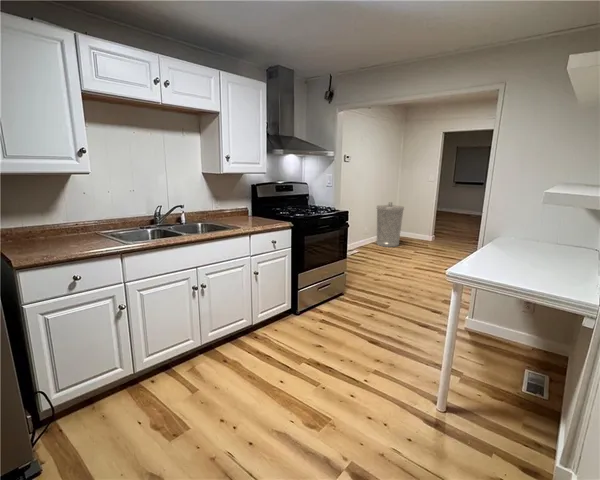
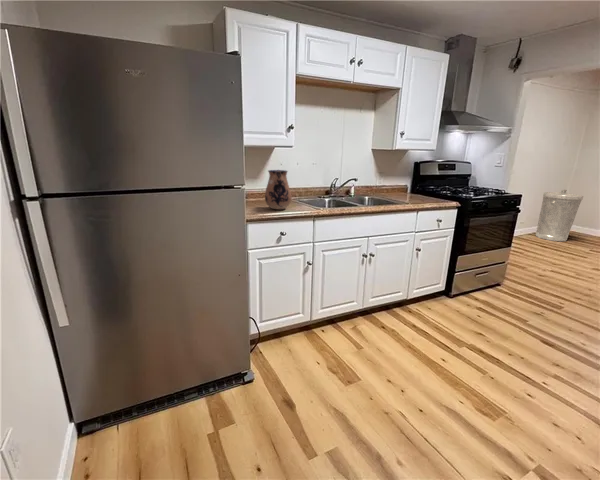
ceramic pitcher: none [51,201,90,249] -> present [265,170,291,209]

